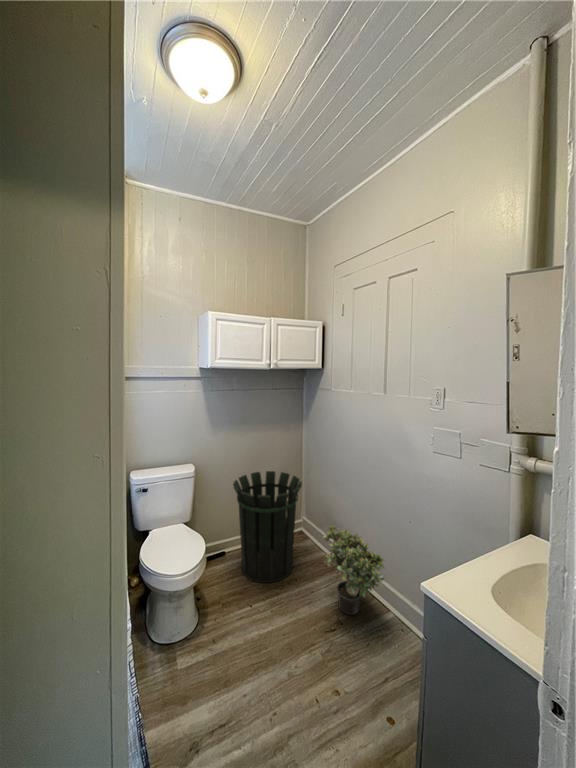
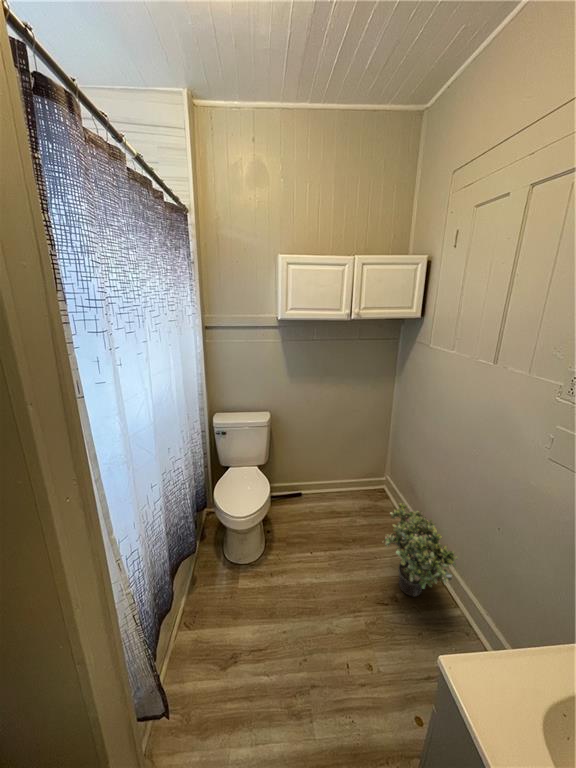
waste bin: present [233,471,302,583] -> none [305,428,379,536]

